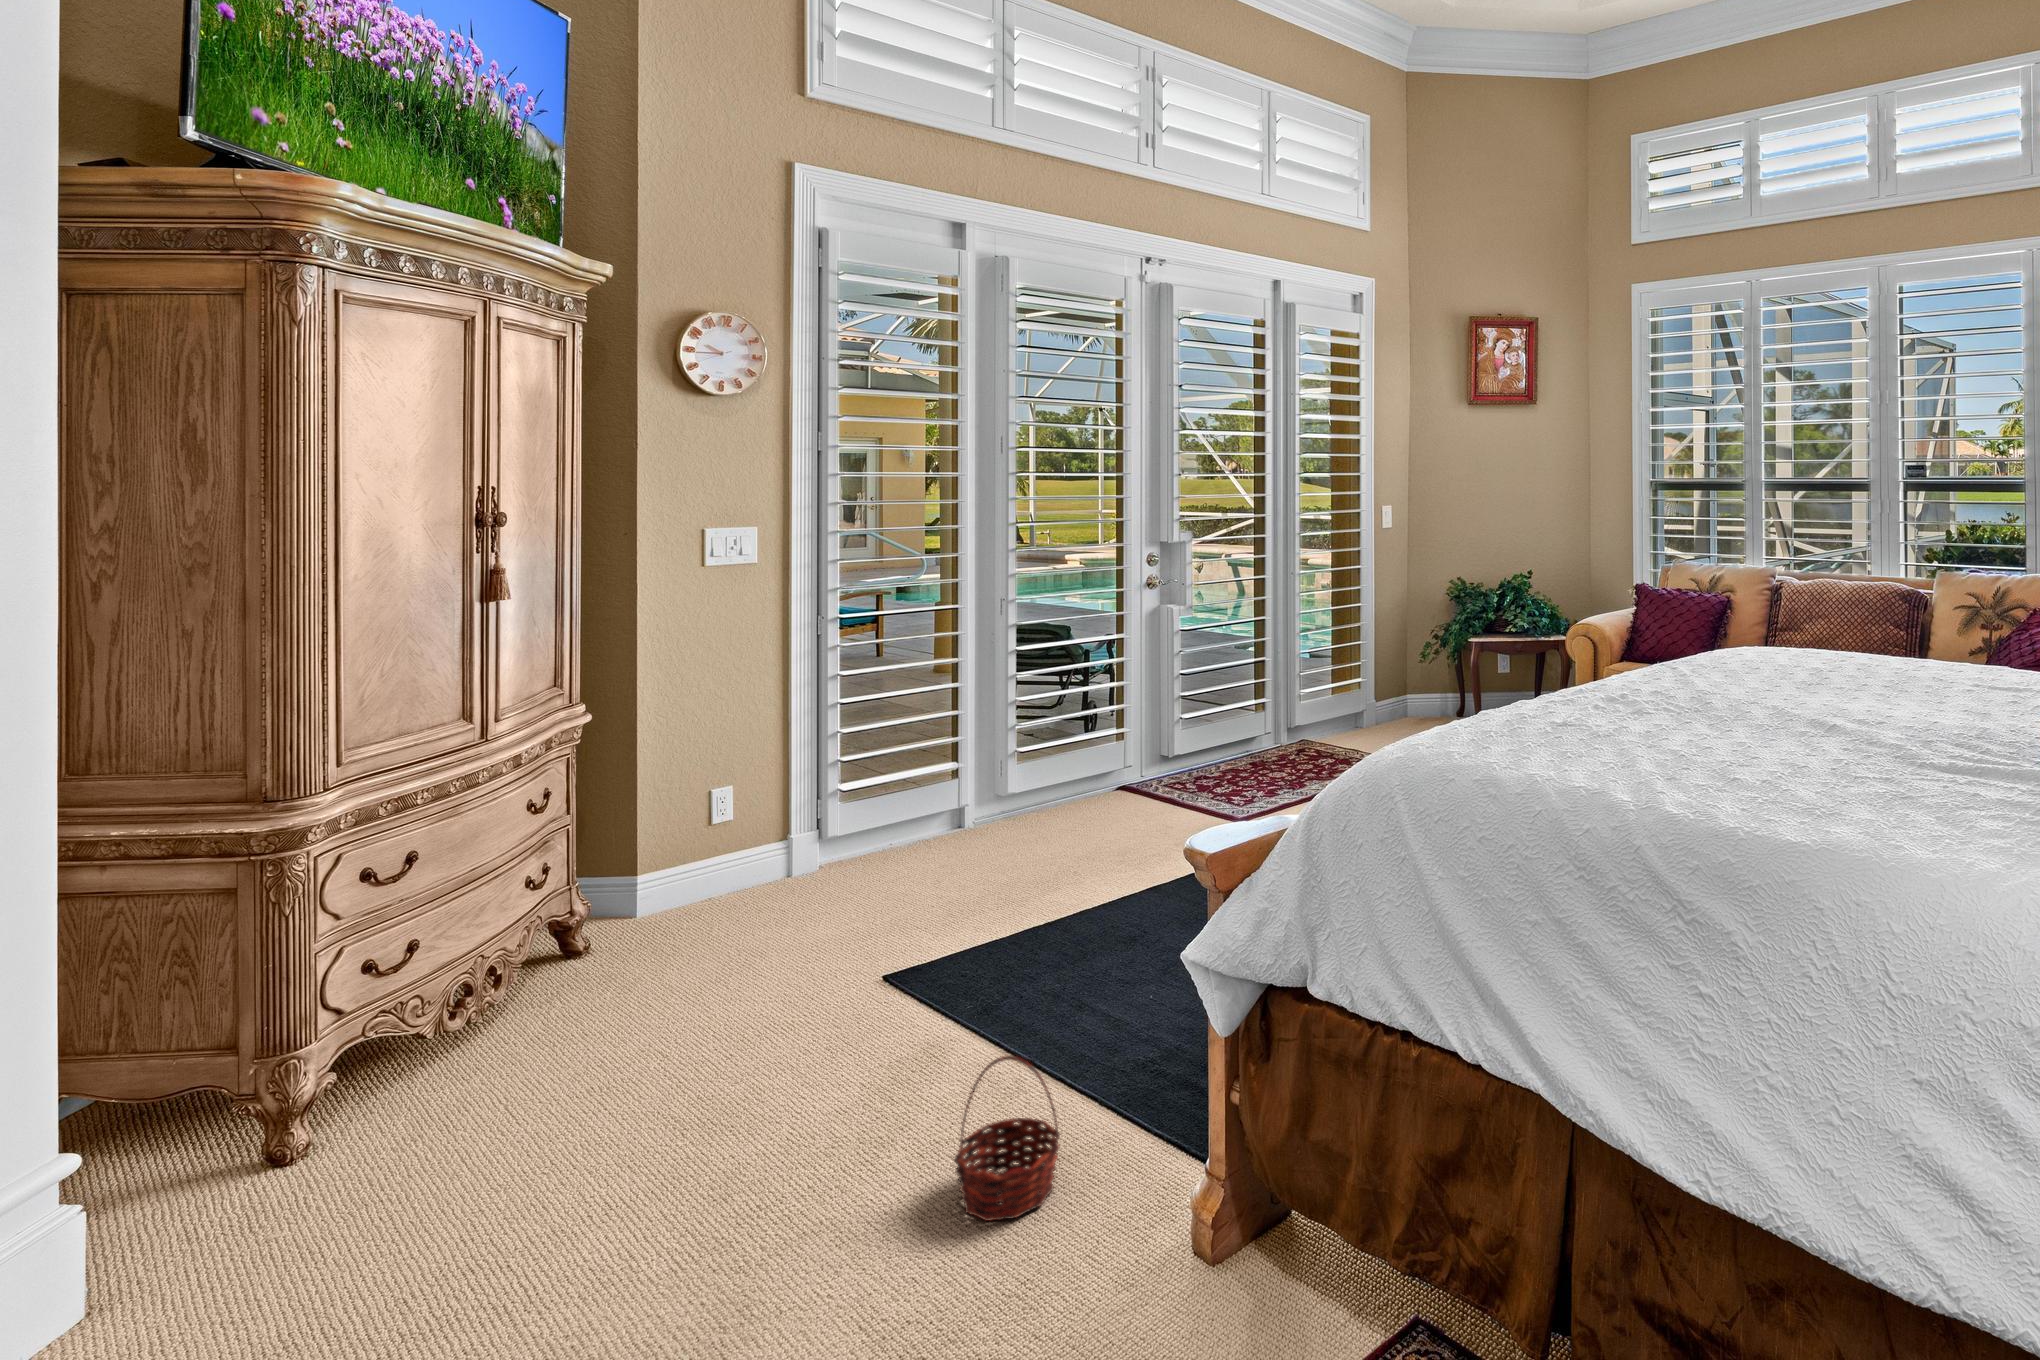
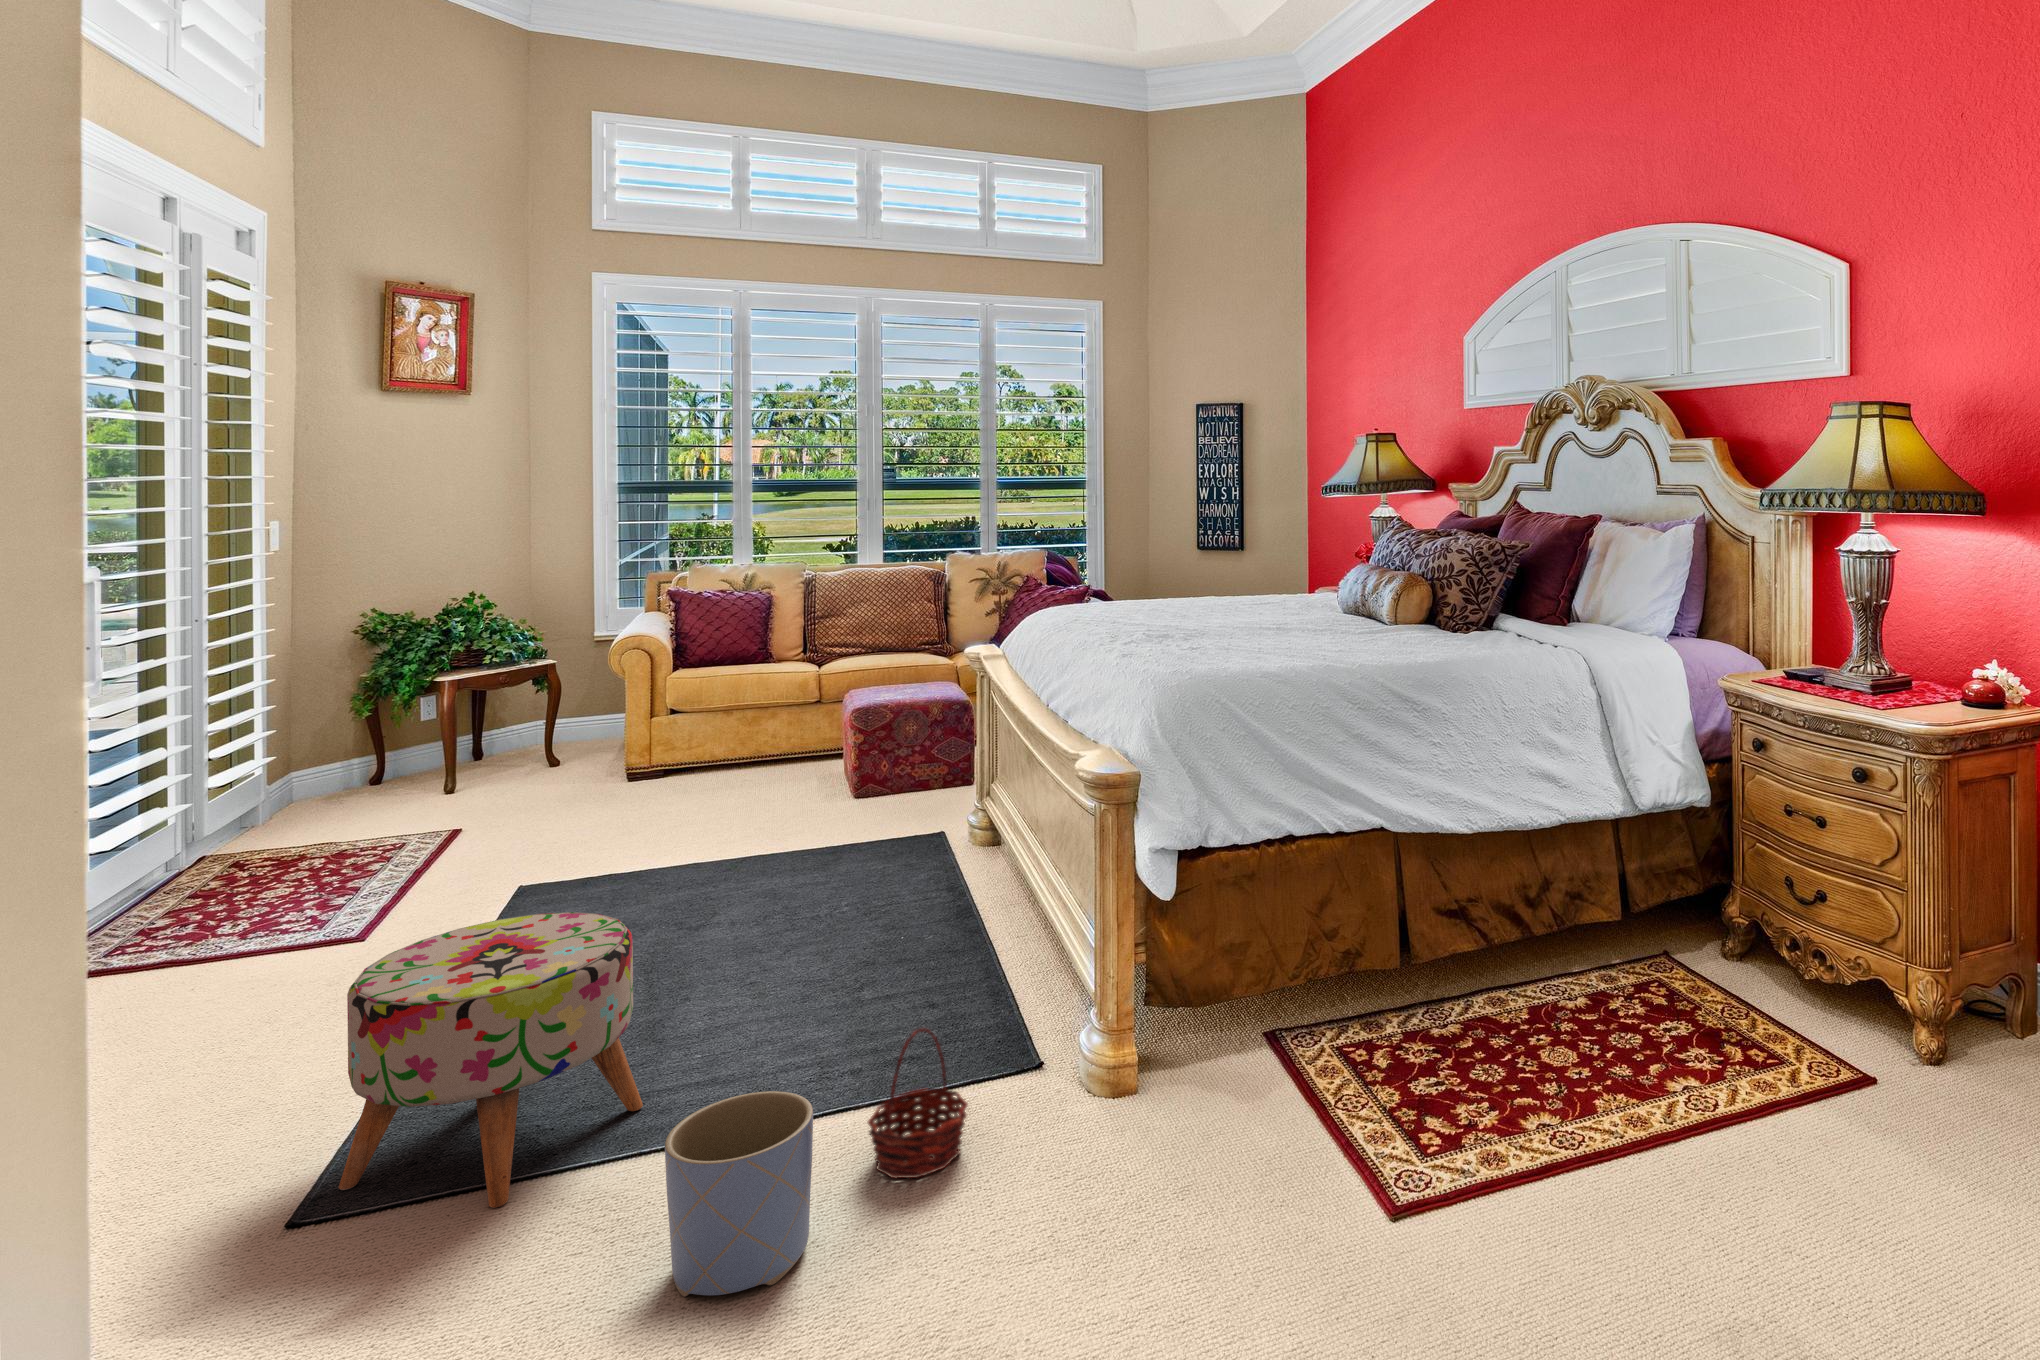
ottoman: none [887,815,1080,1034] -> present [338,912,643,1208]
planter: none [756,1023,889,1212] -> present [665,1091,813,1297]

